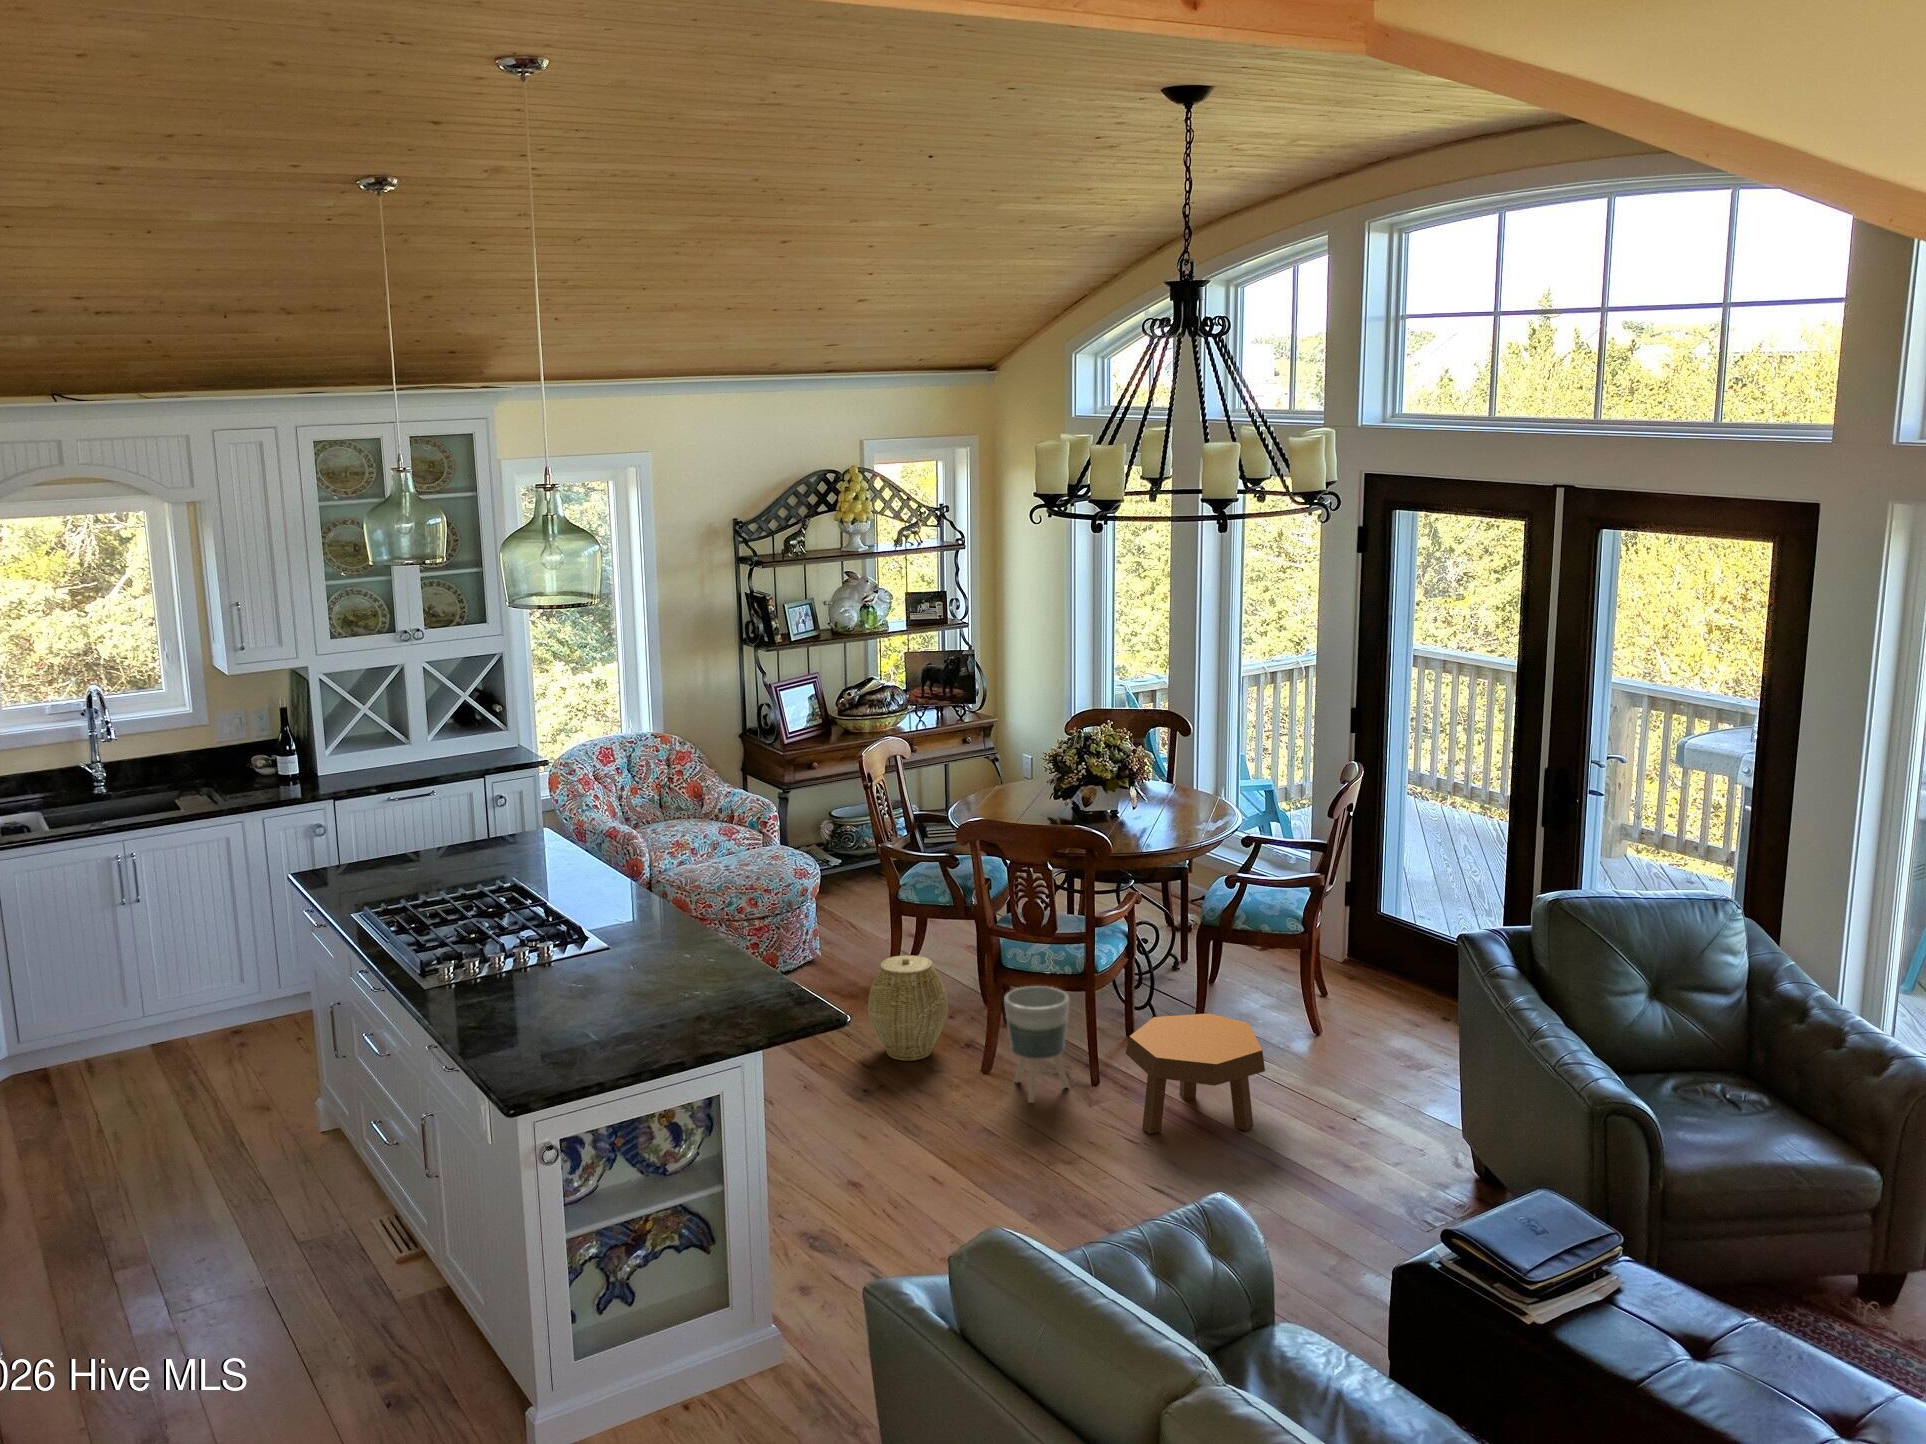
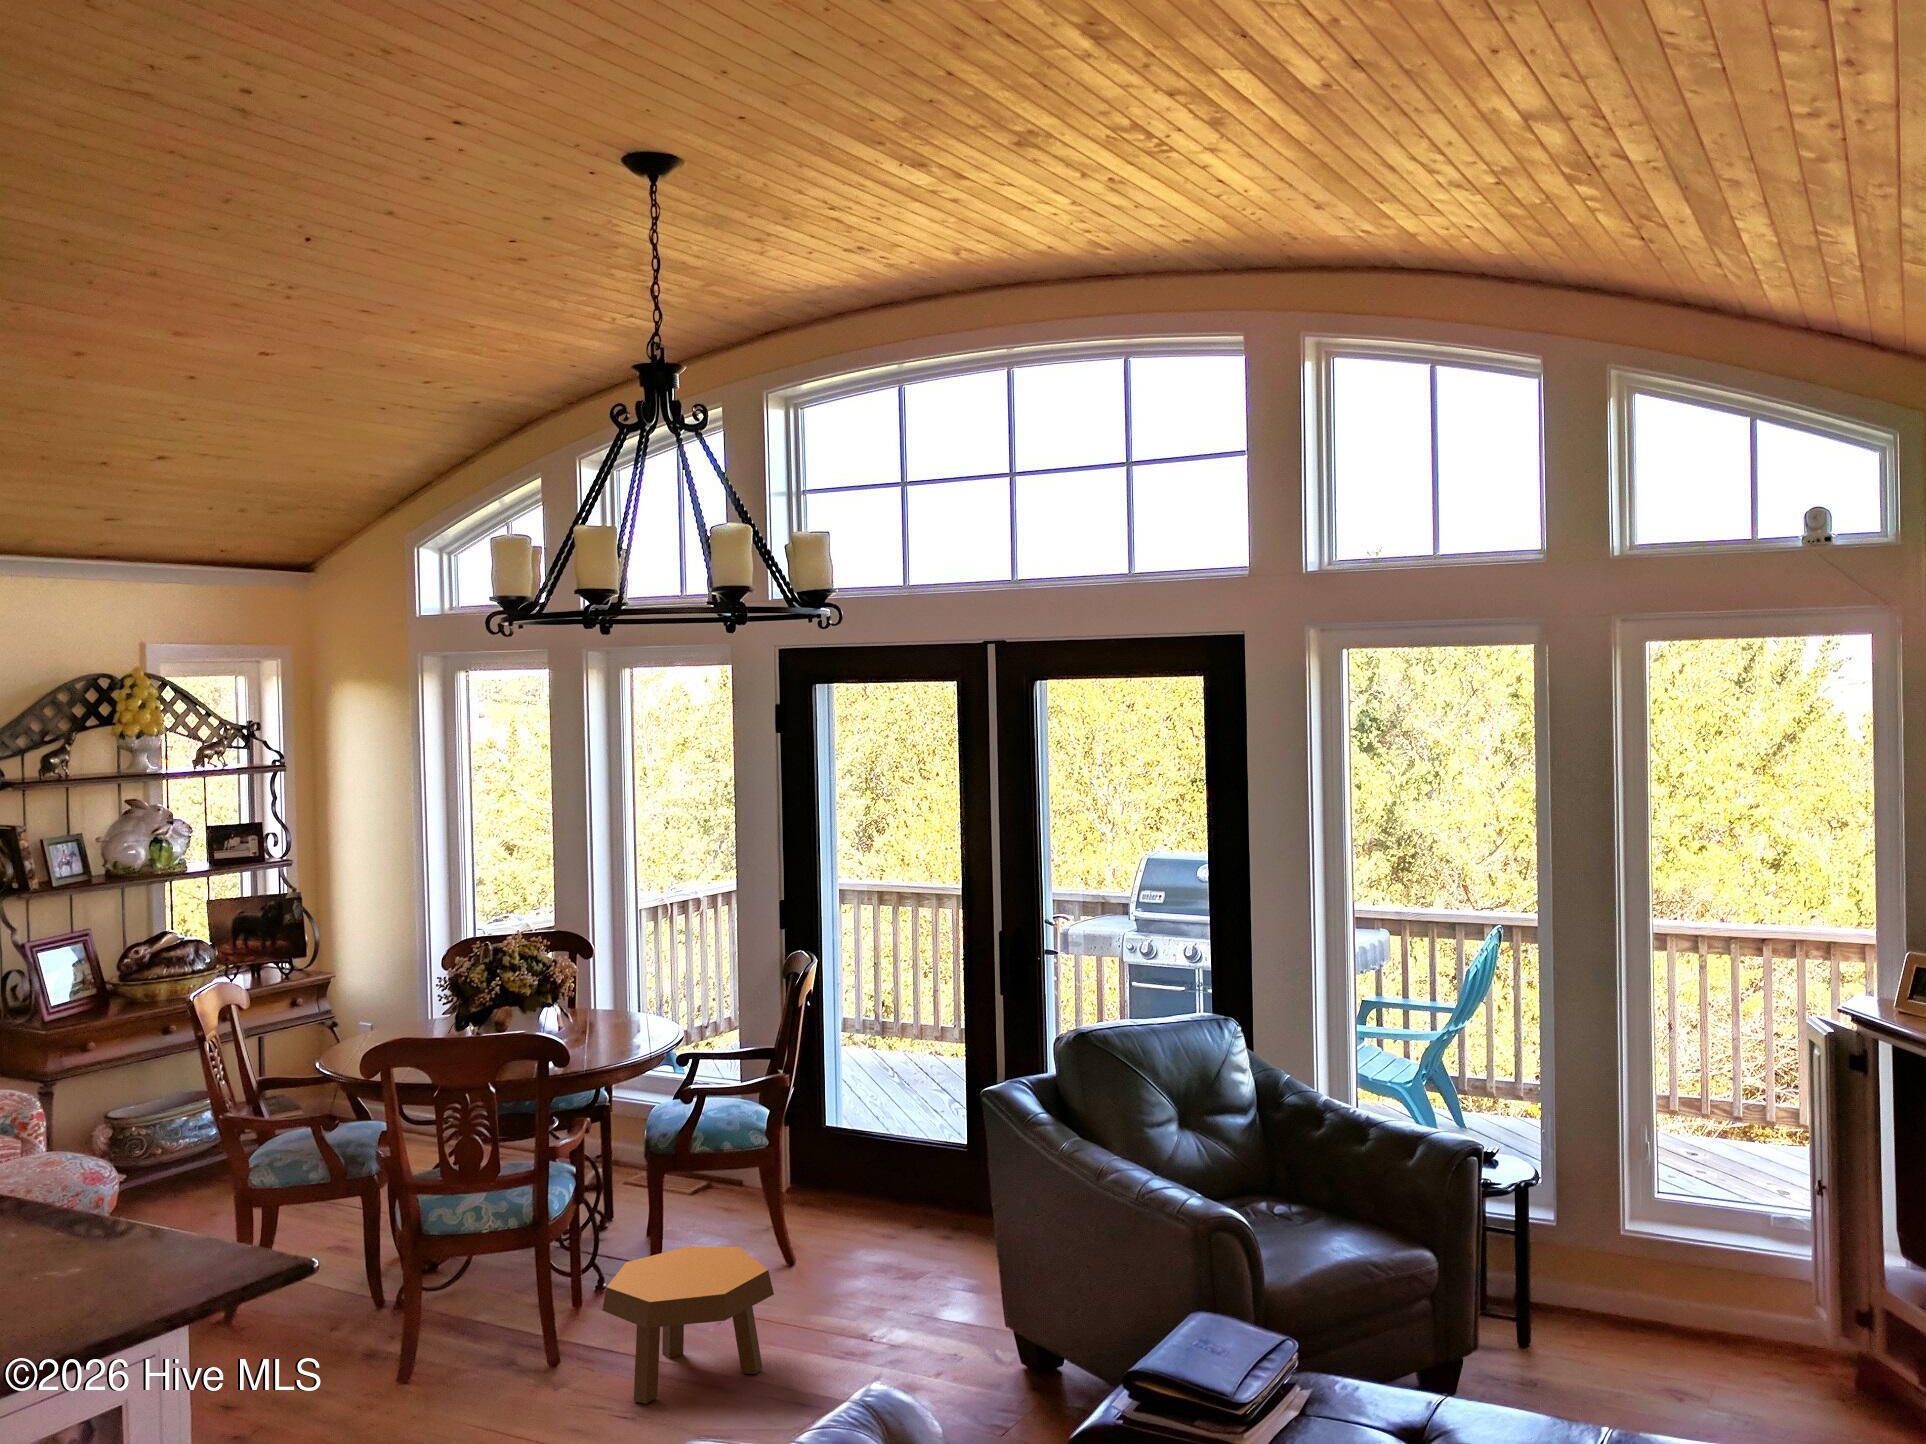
woven basket: present [868,955,948,1061] -> none [230,1248,345,1394]
planter: present [1004,986,1069,1103] -> none [437,1250,524,1404]

